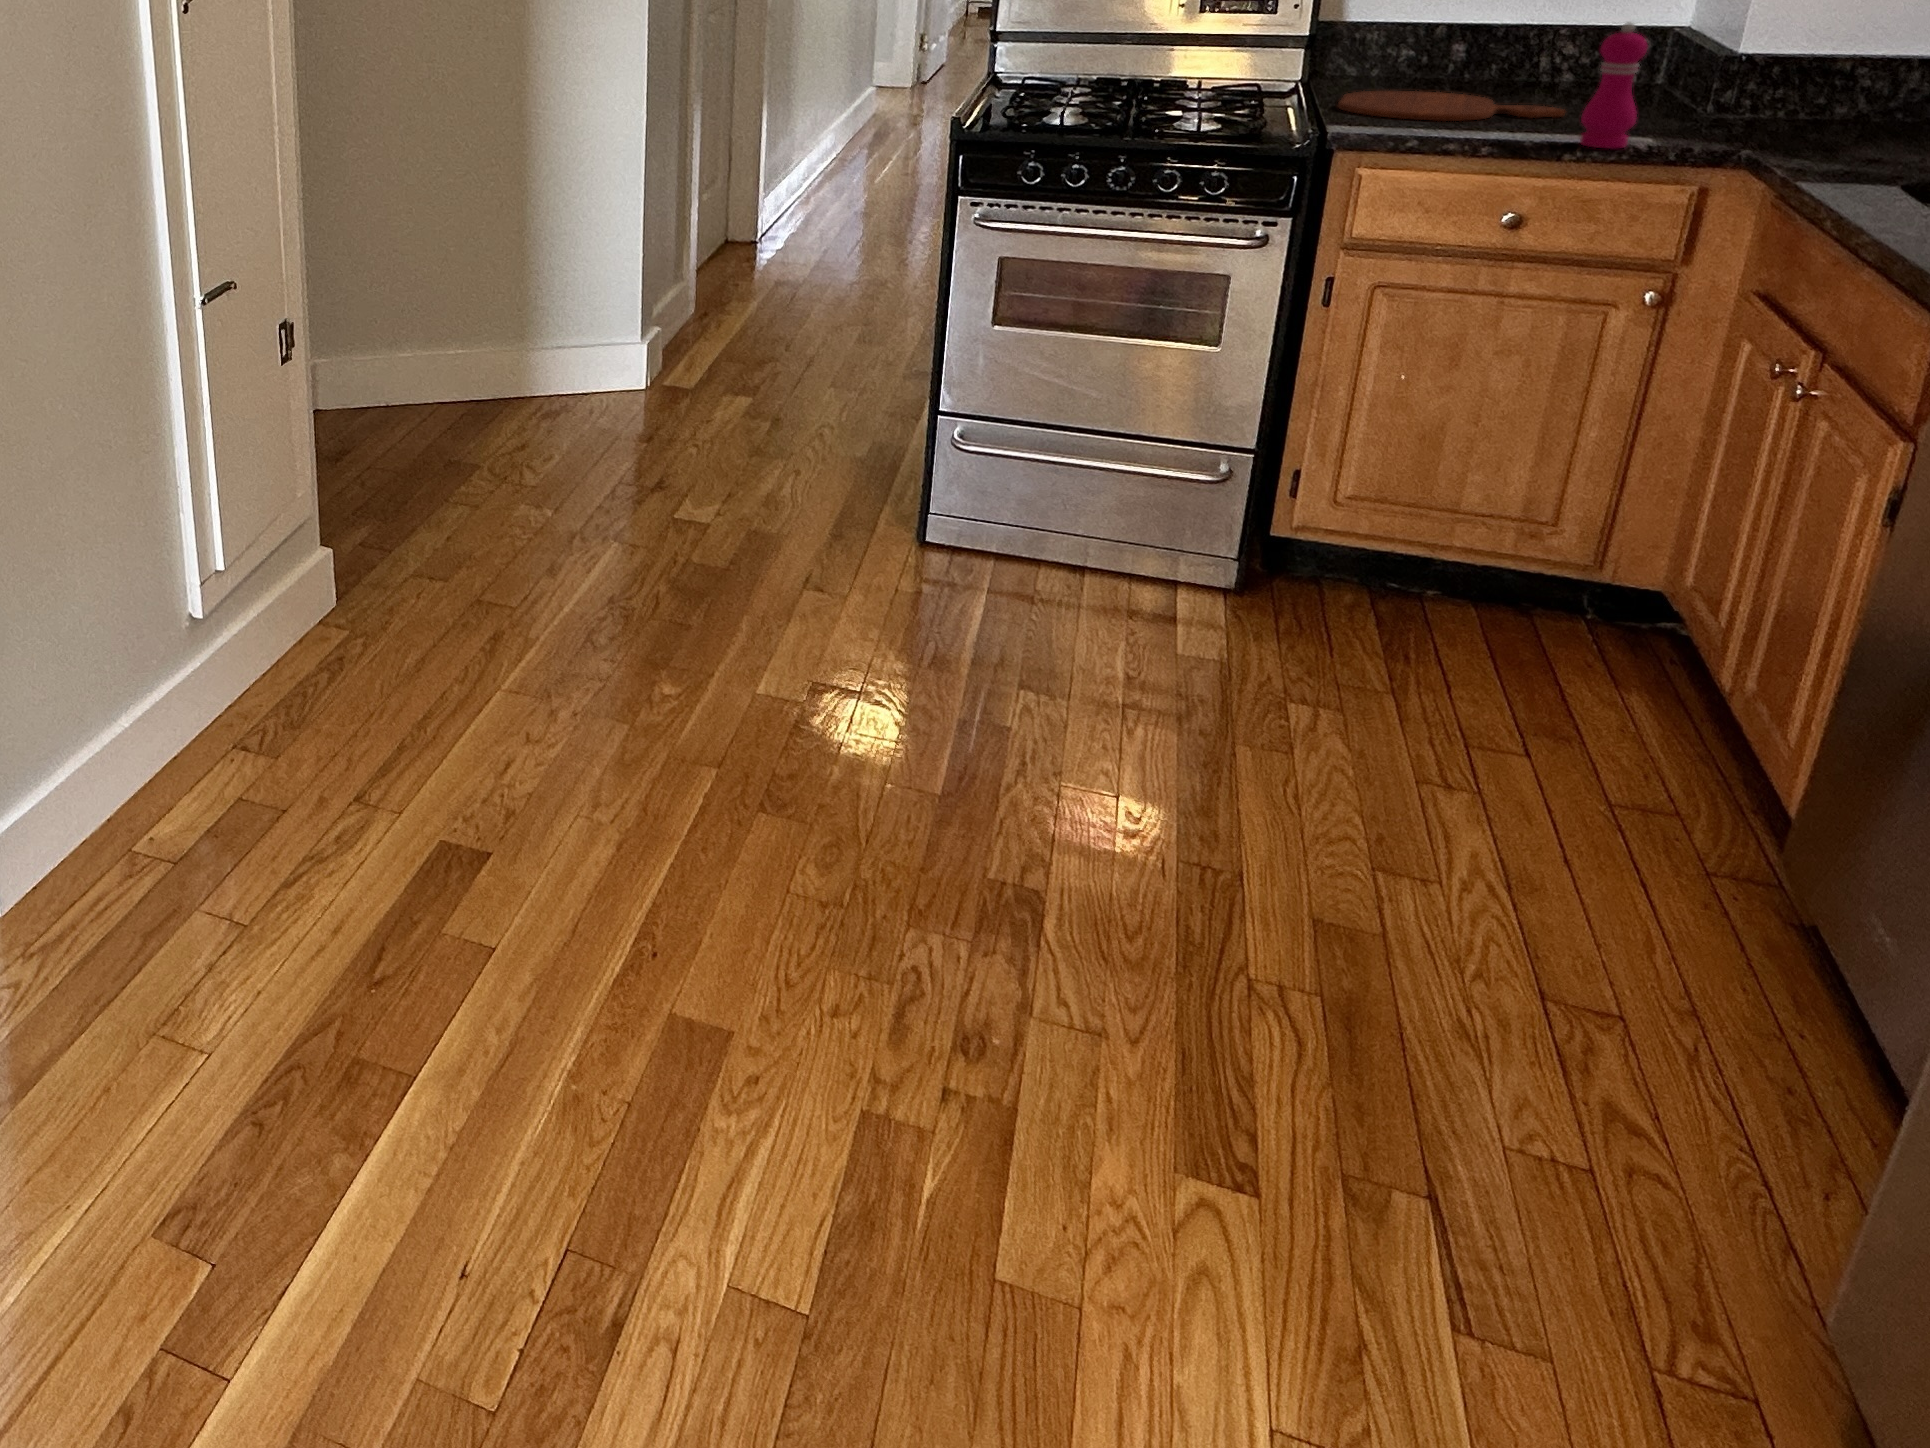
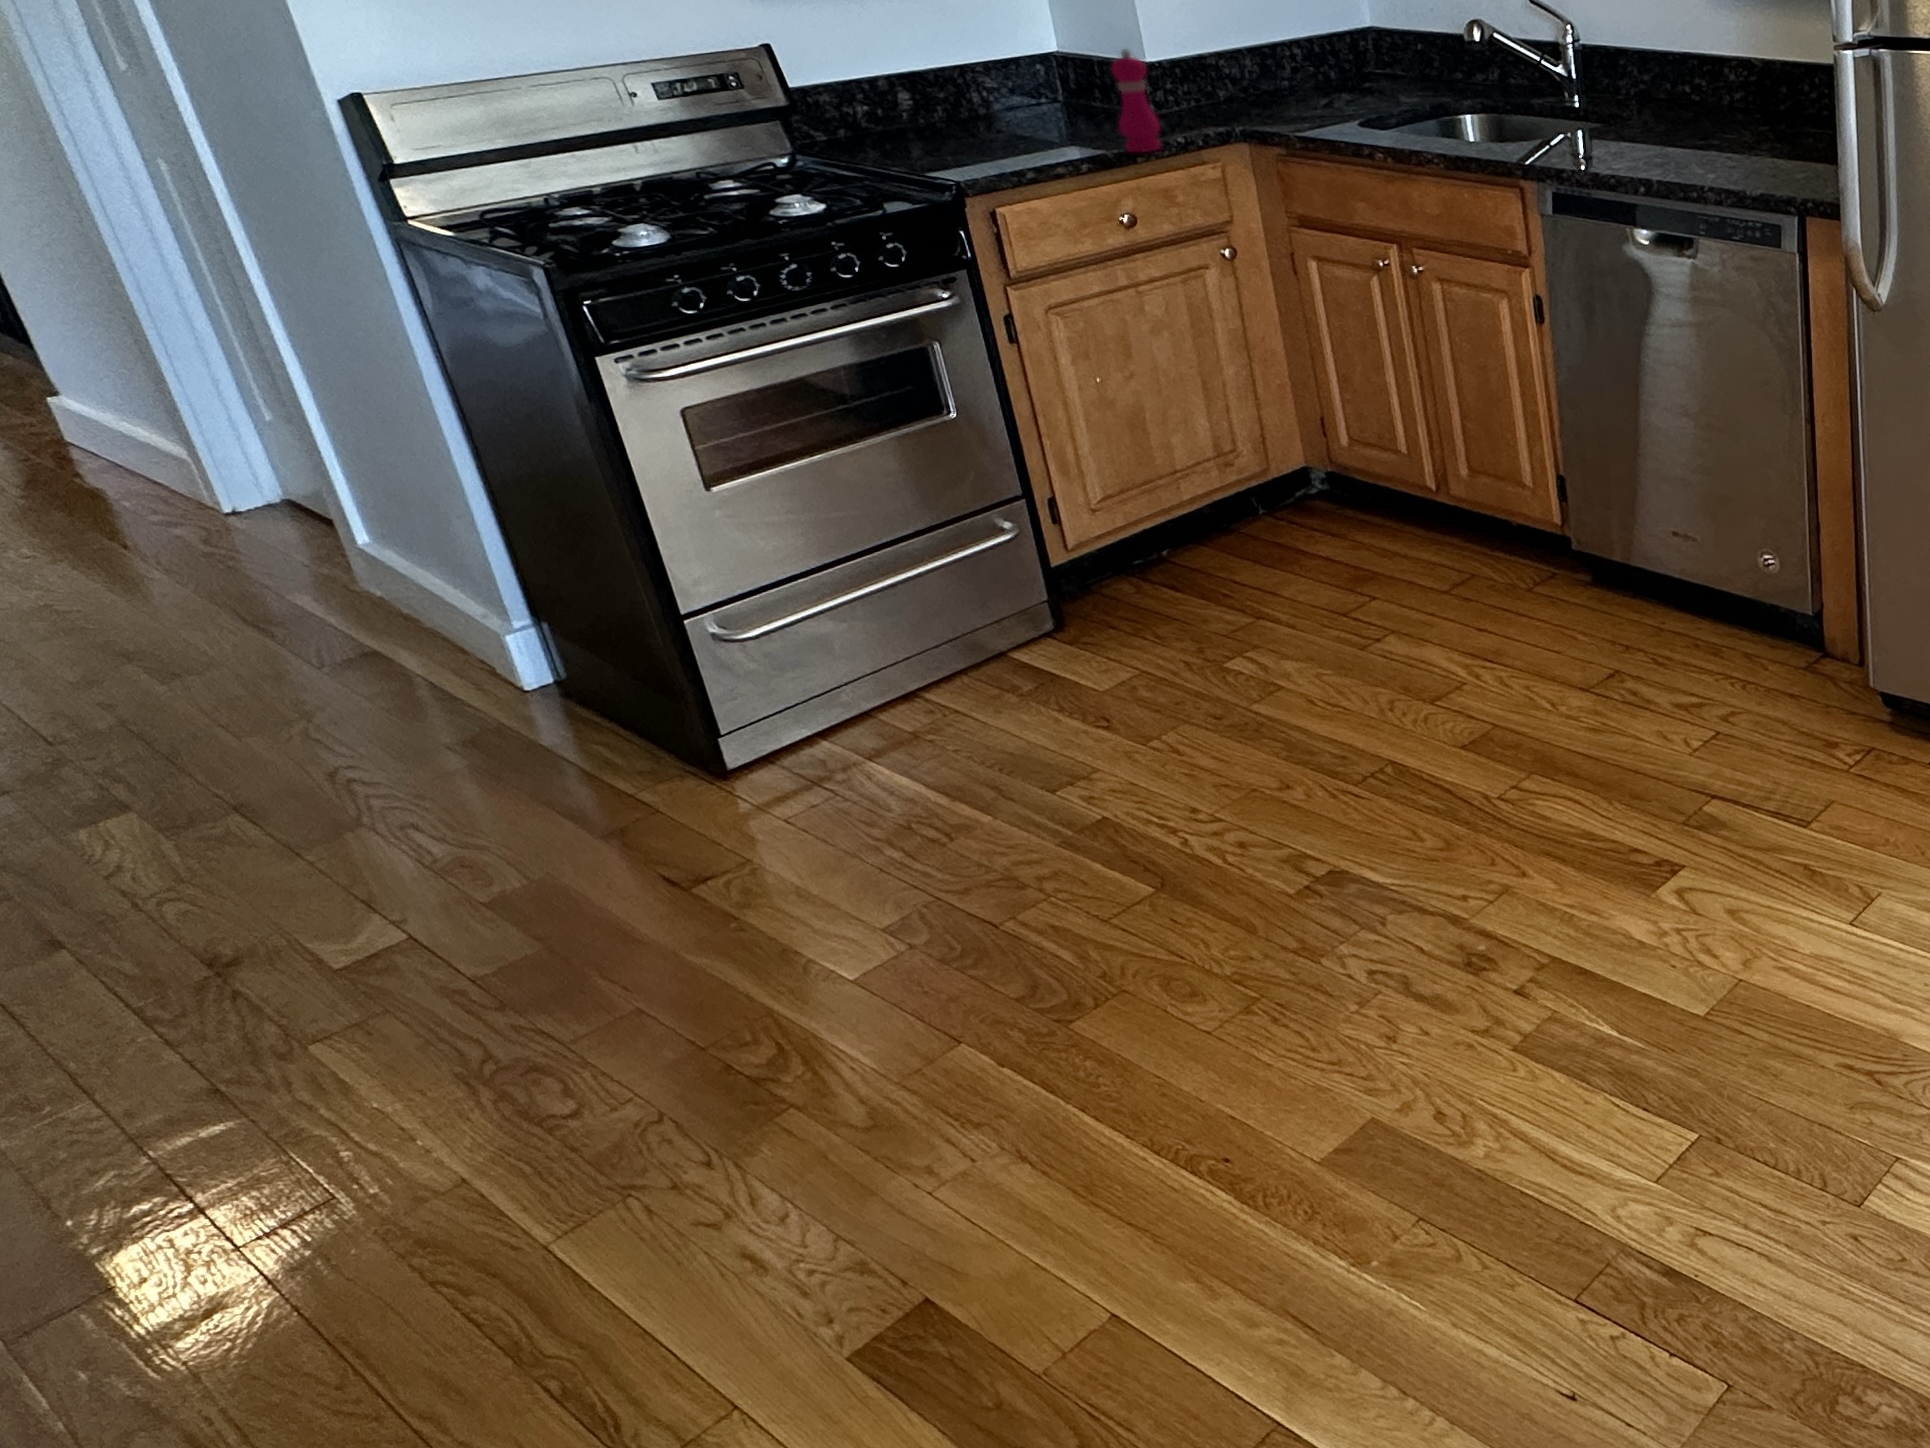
cutting board: present [1338,91,1565,121] -> none [853,133,1052,169]

